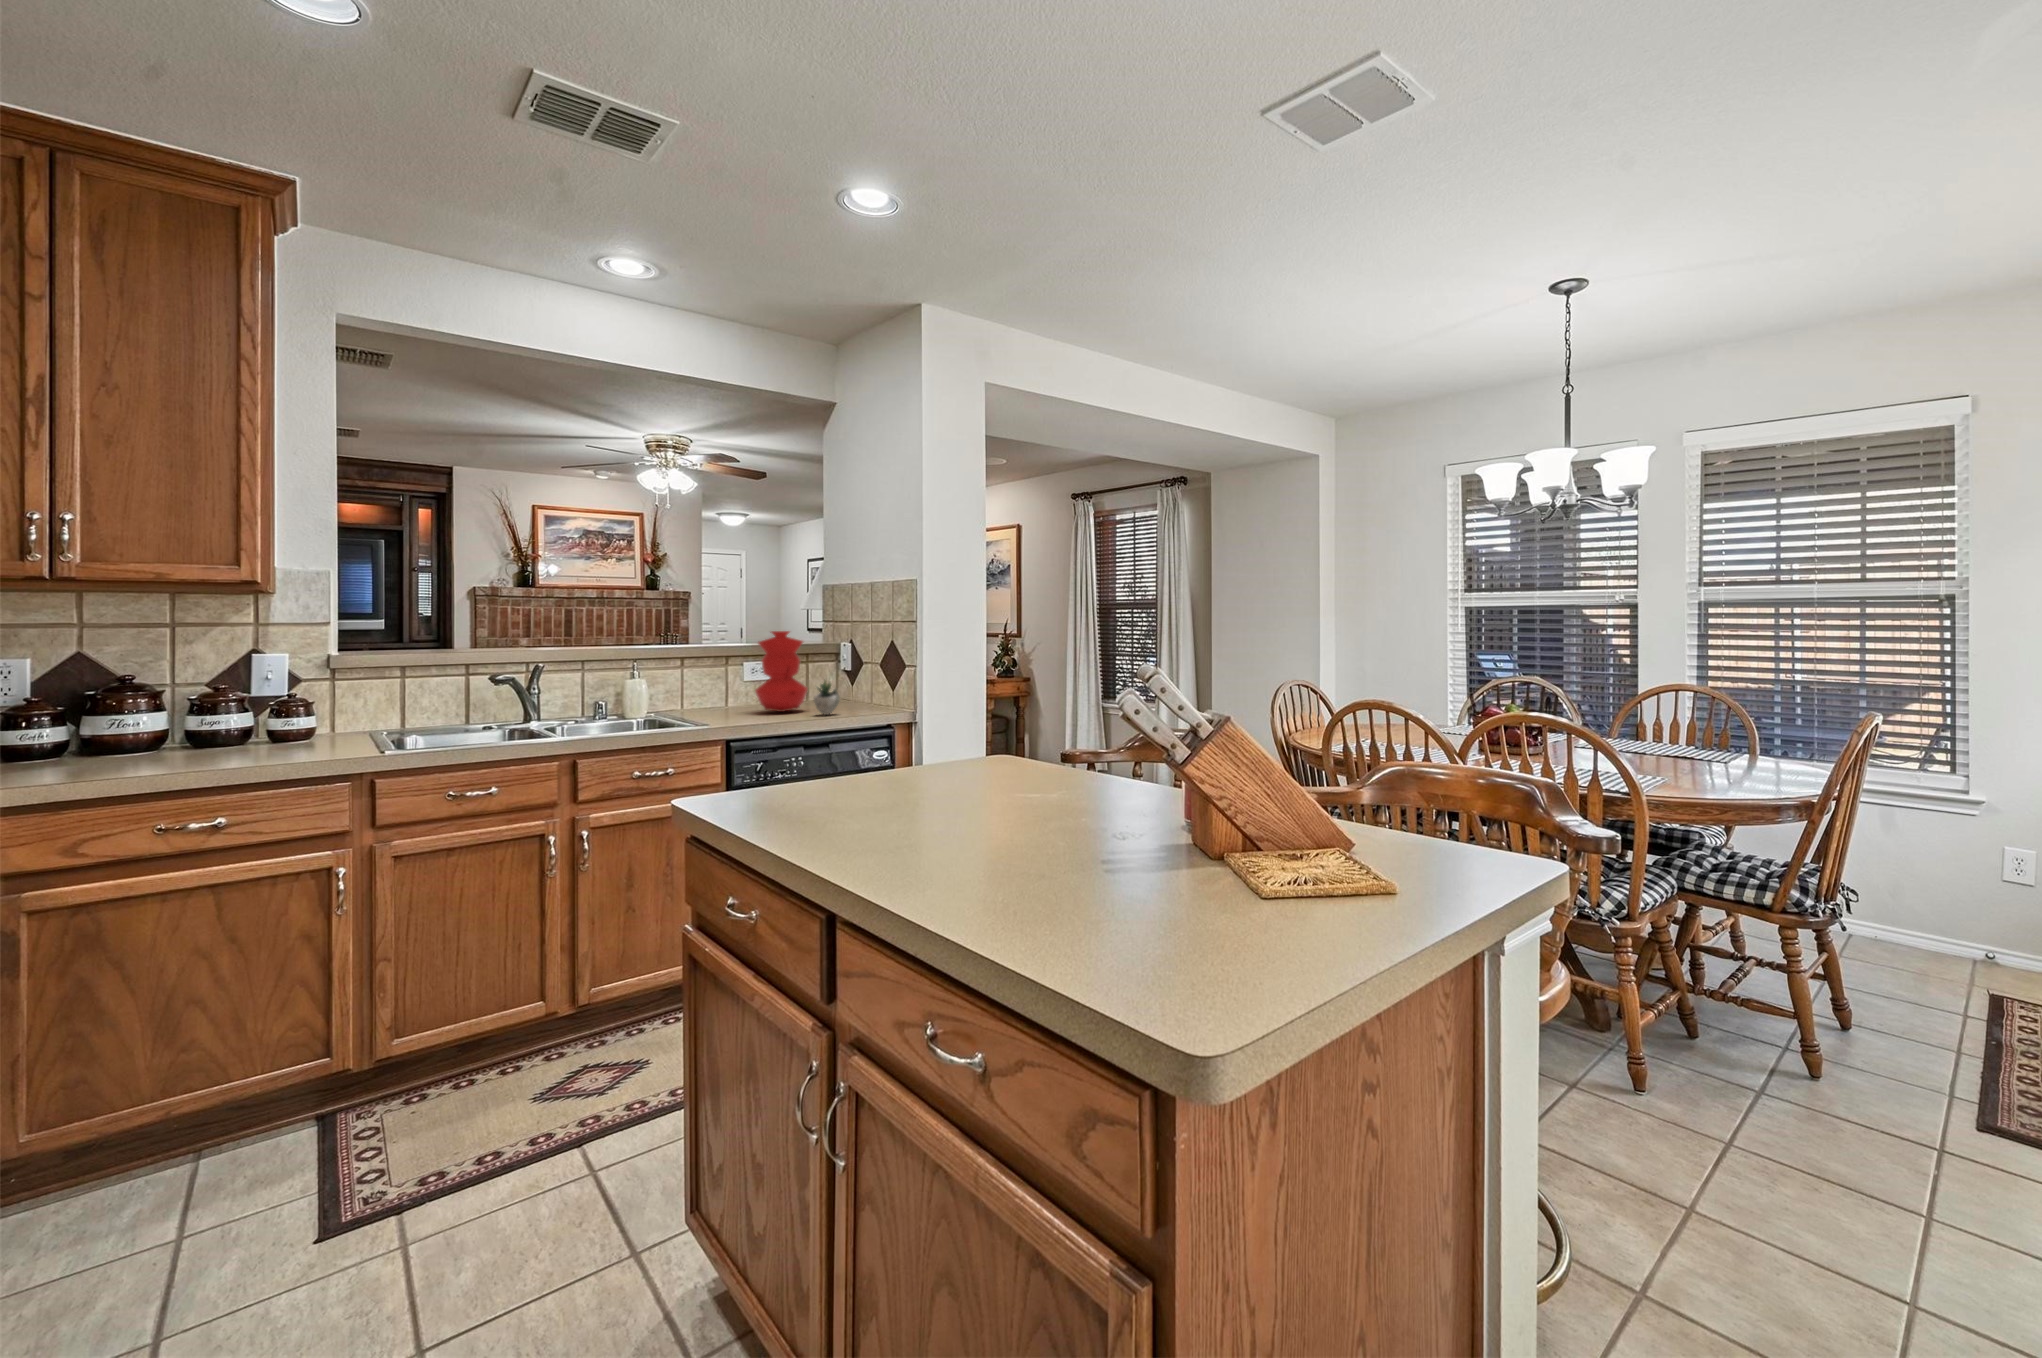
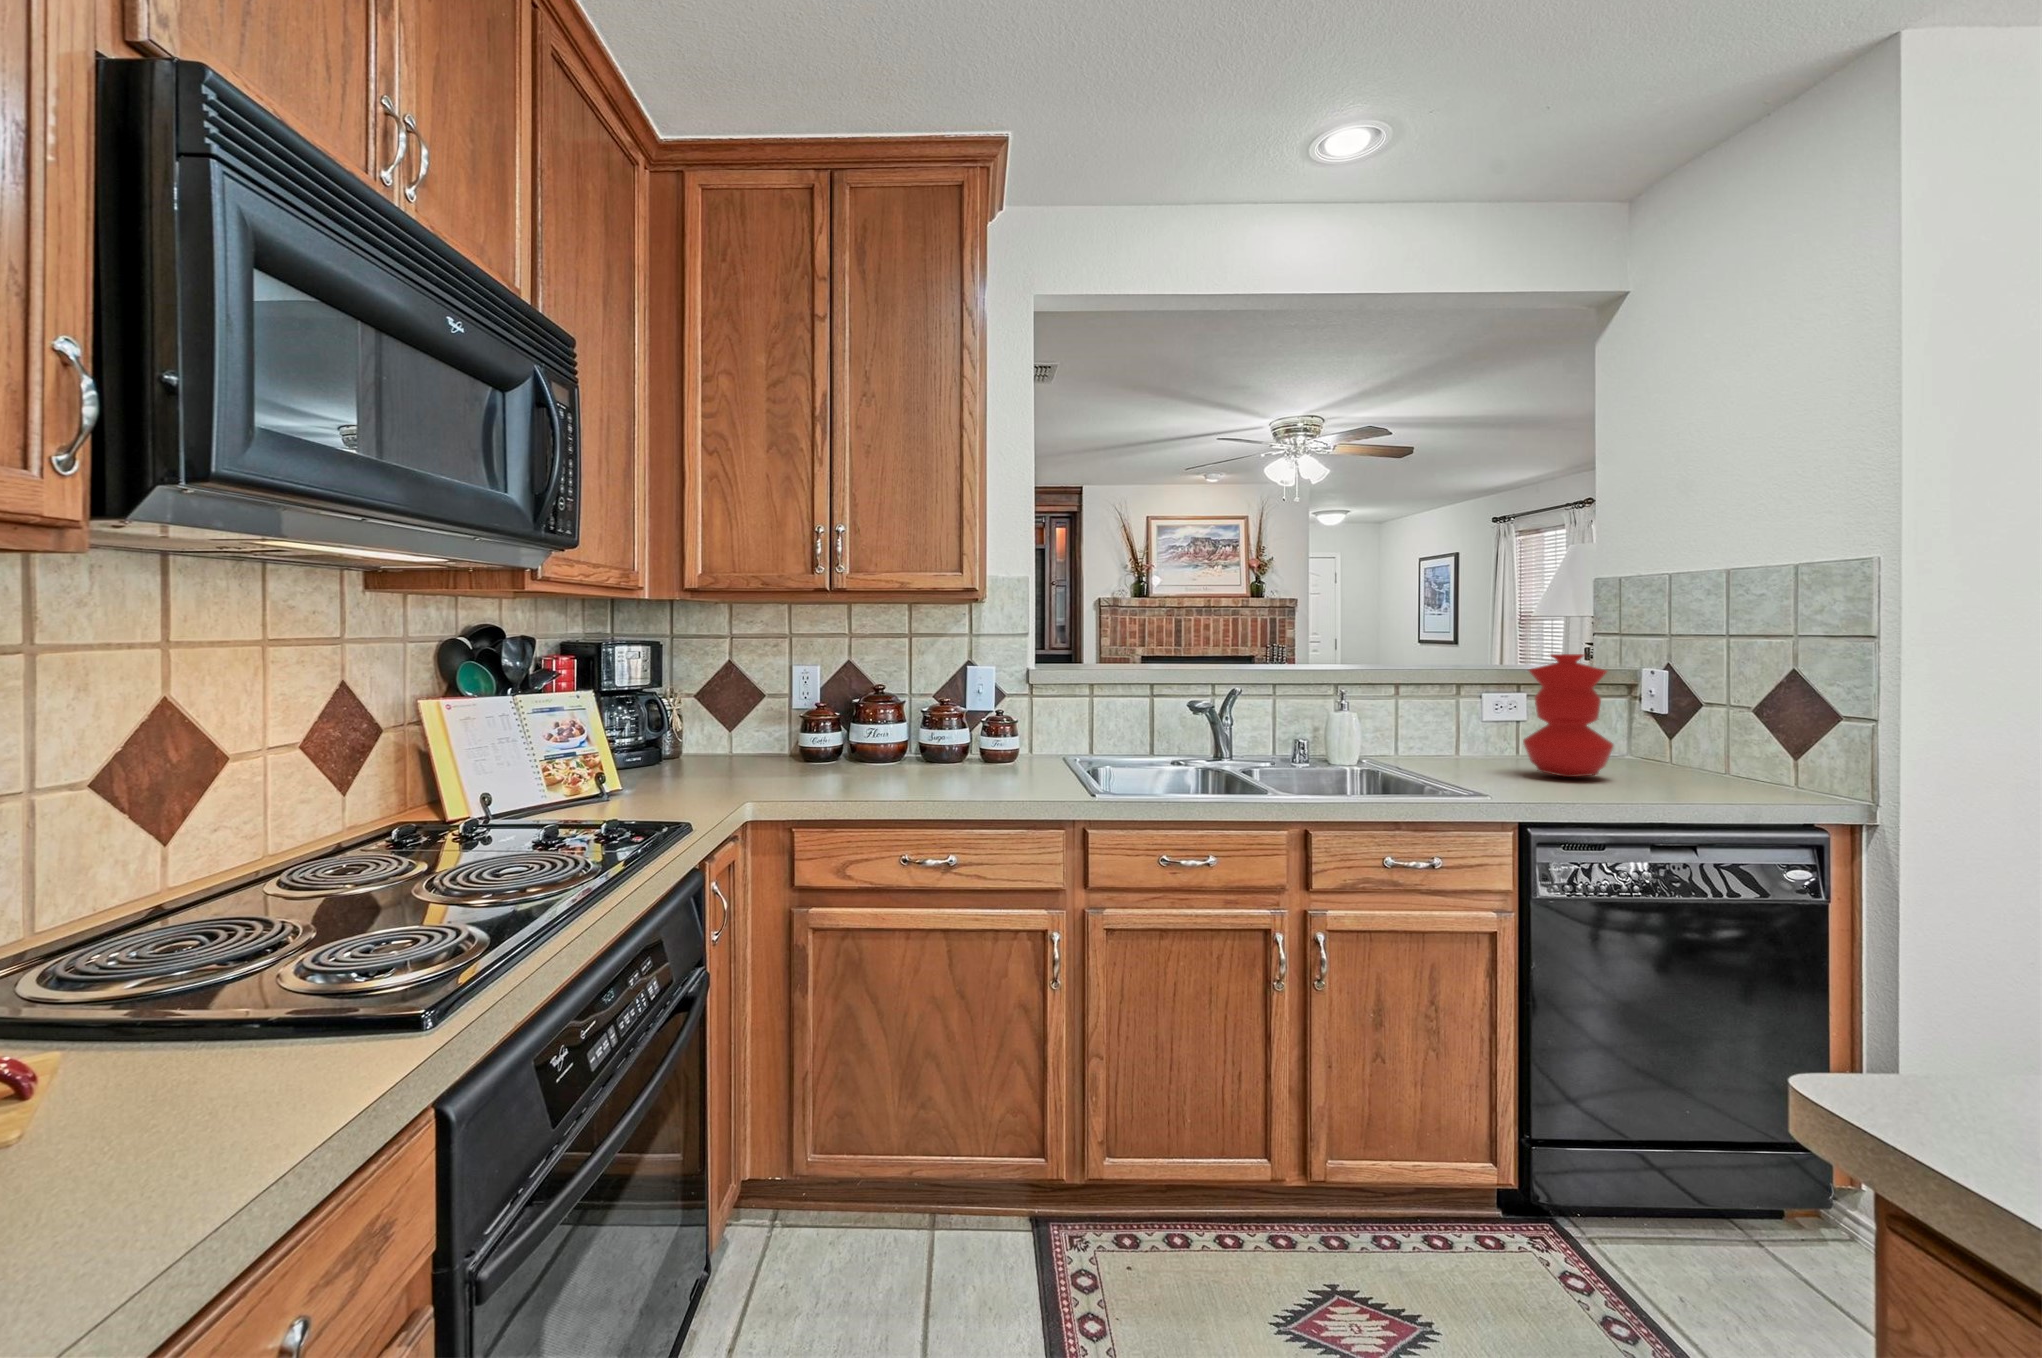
succulent plant: present [814,680,840,715] -> none [1641,732,1742,793]

